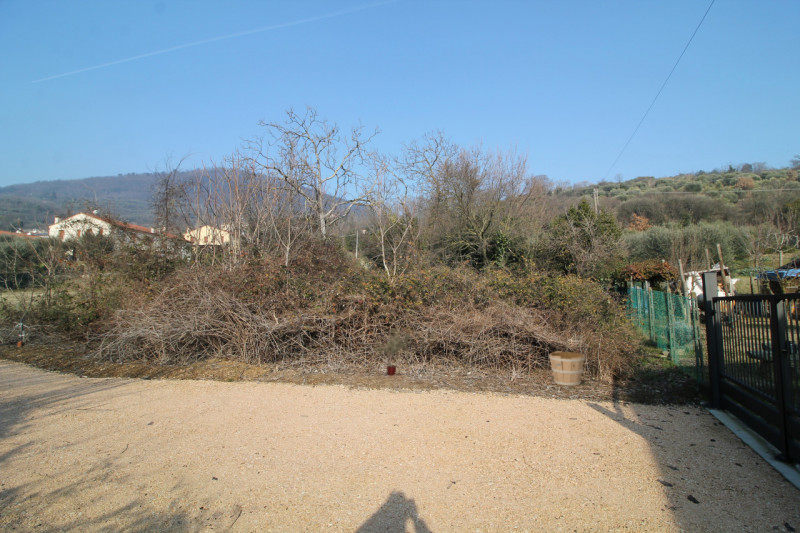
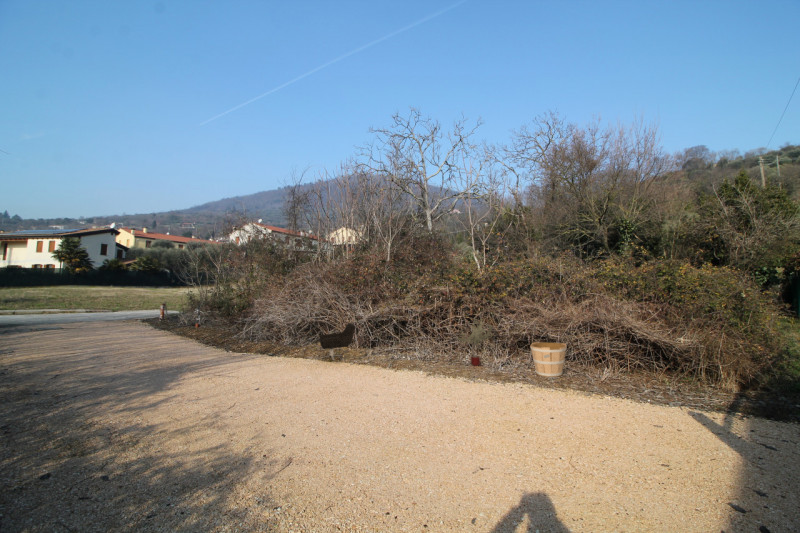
lounge chair: none [212,336,260,378] -> present [319,323,356,360]
wooden bucket: present [549,351,585,386] -> present [530,342,567,377]

